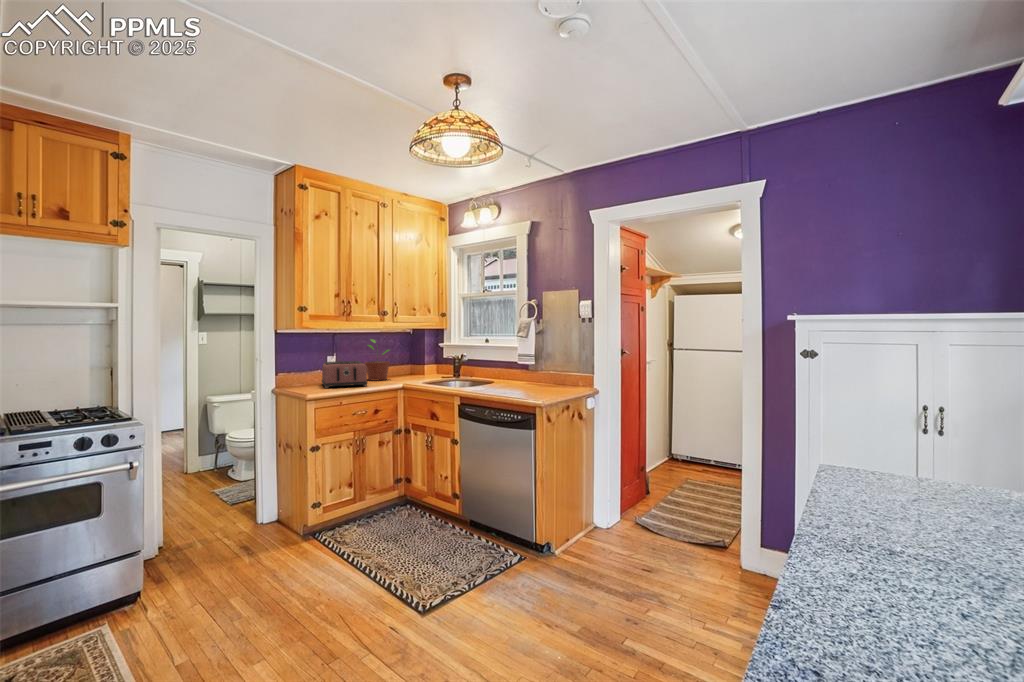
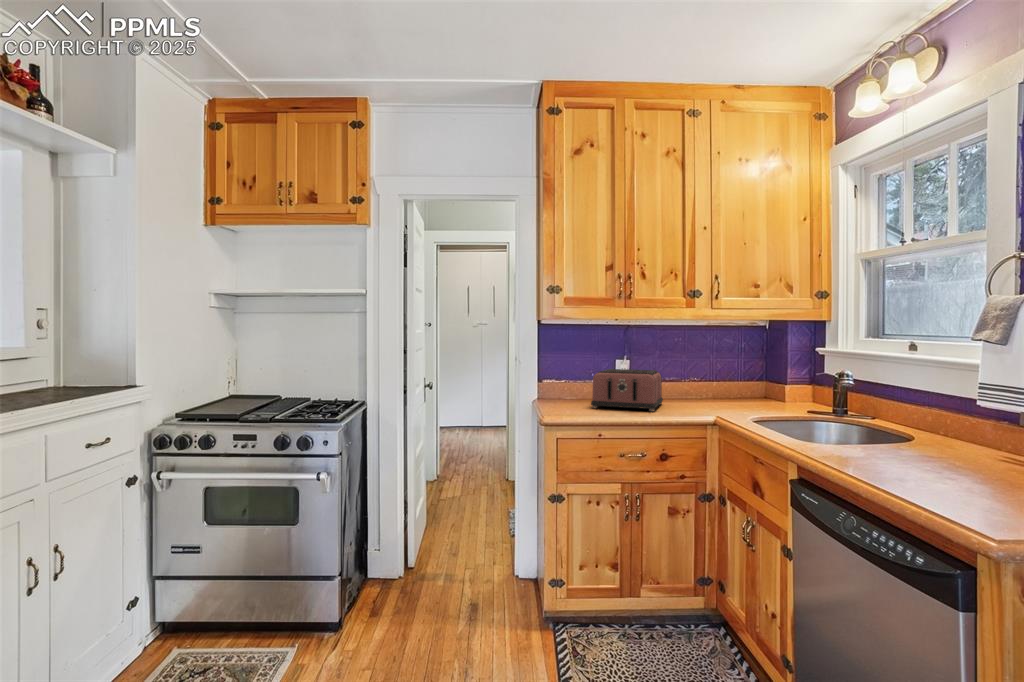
potted plant: present [365,339,390,381] -> none [675,337,716,404]

